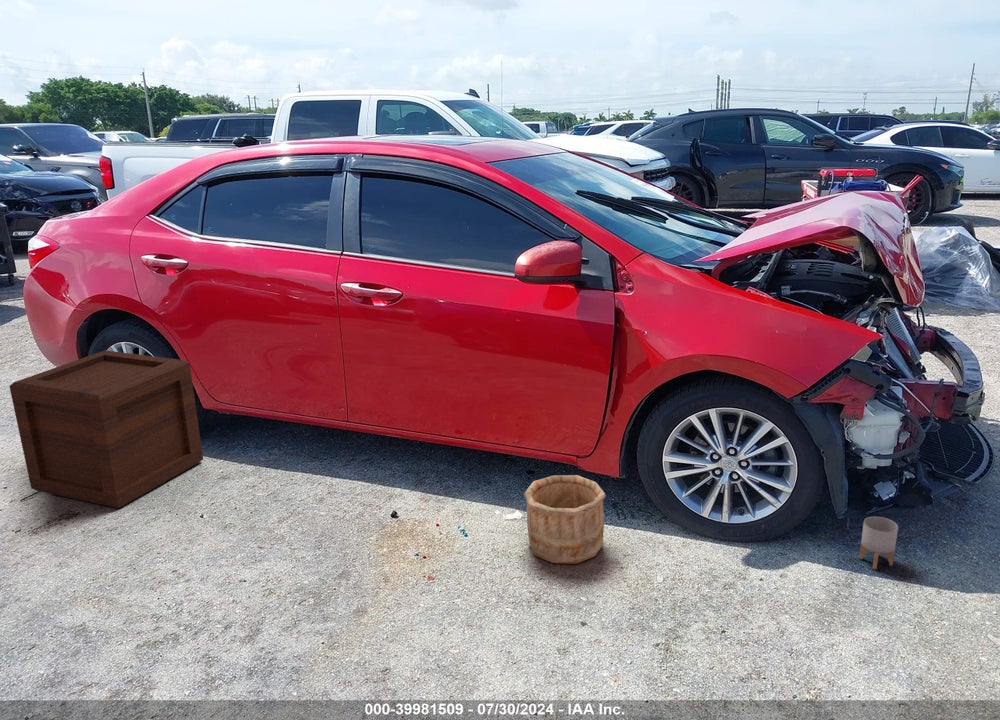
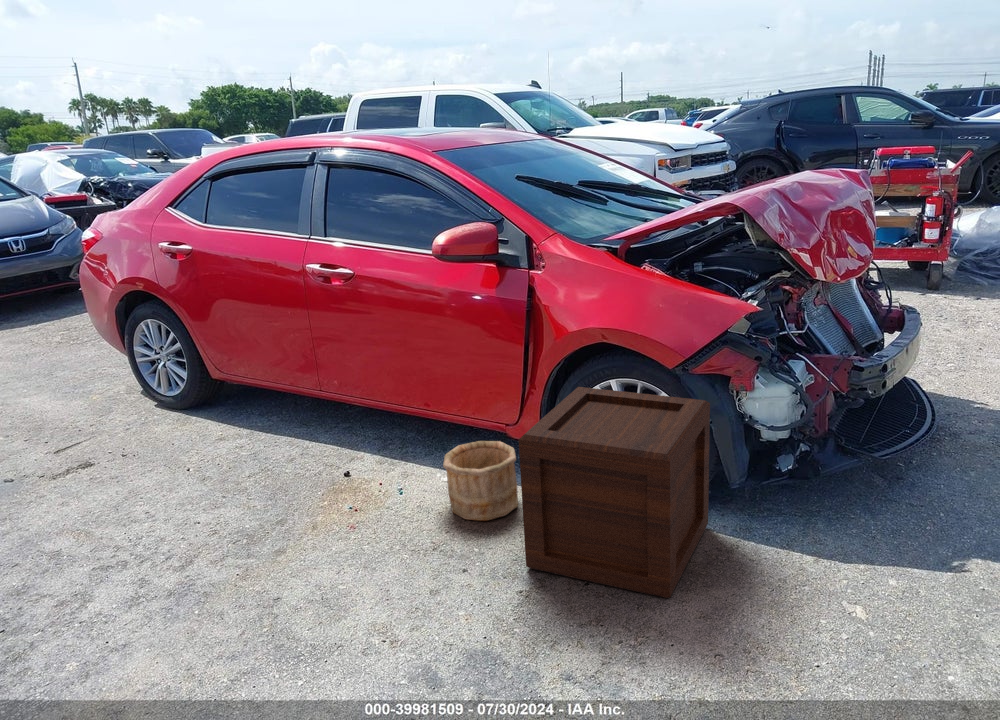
wooden crate: present [9,350,203,508] -> present [519,387,710,598]
planter: present [859,517,898,569] -> none [757,488,790,539]

